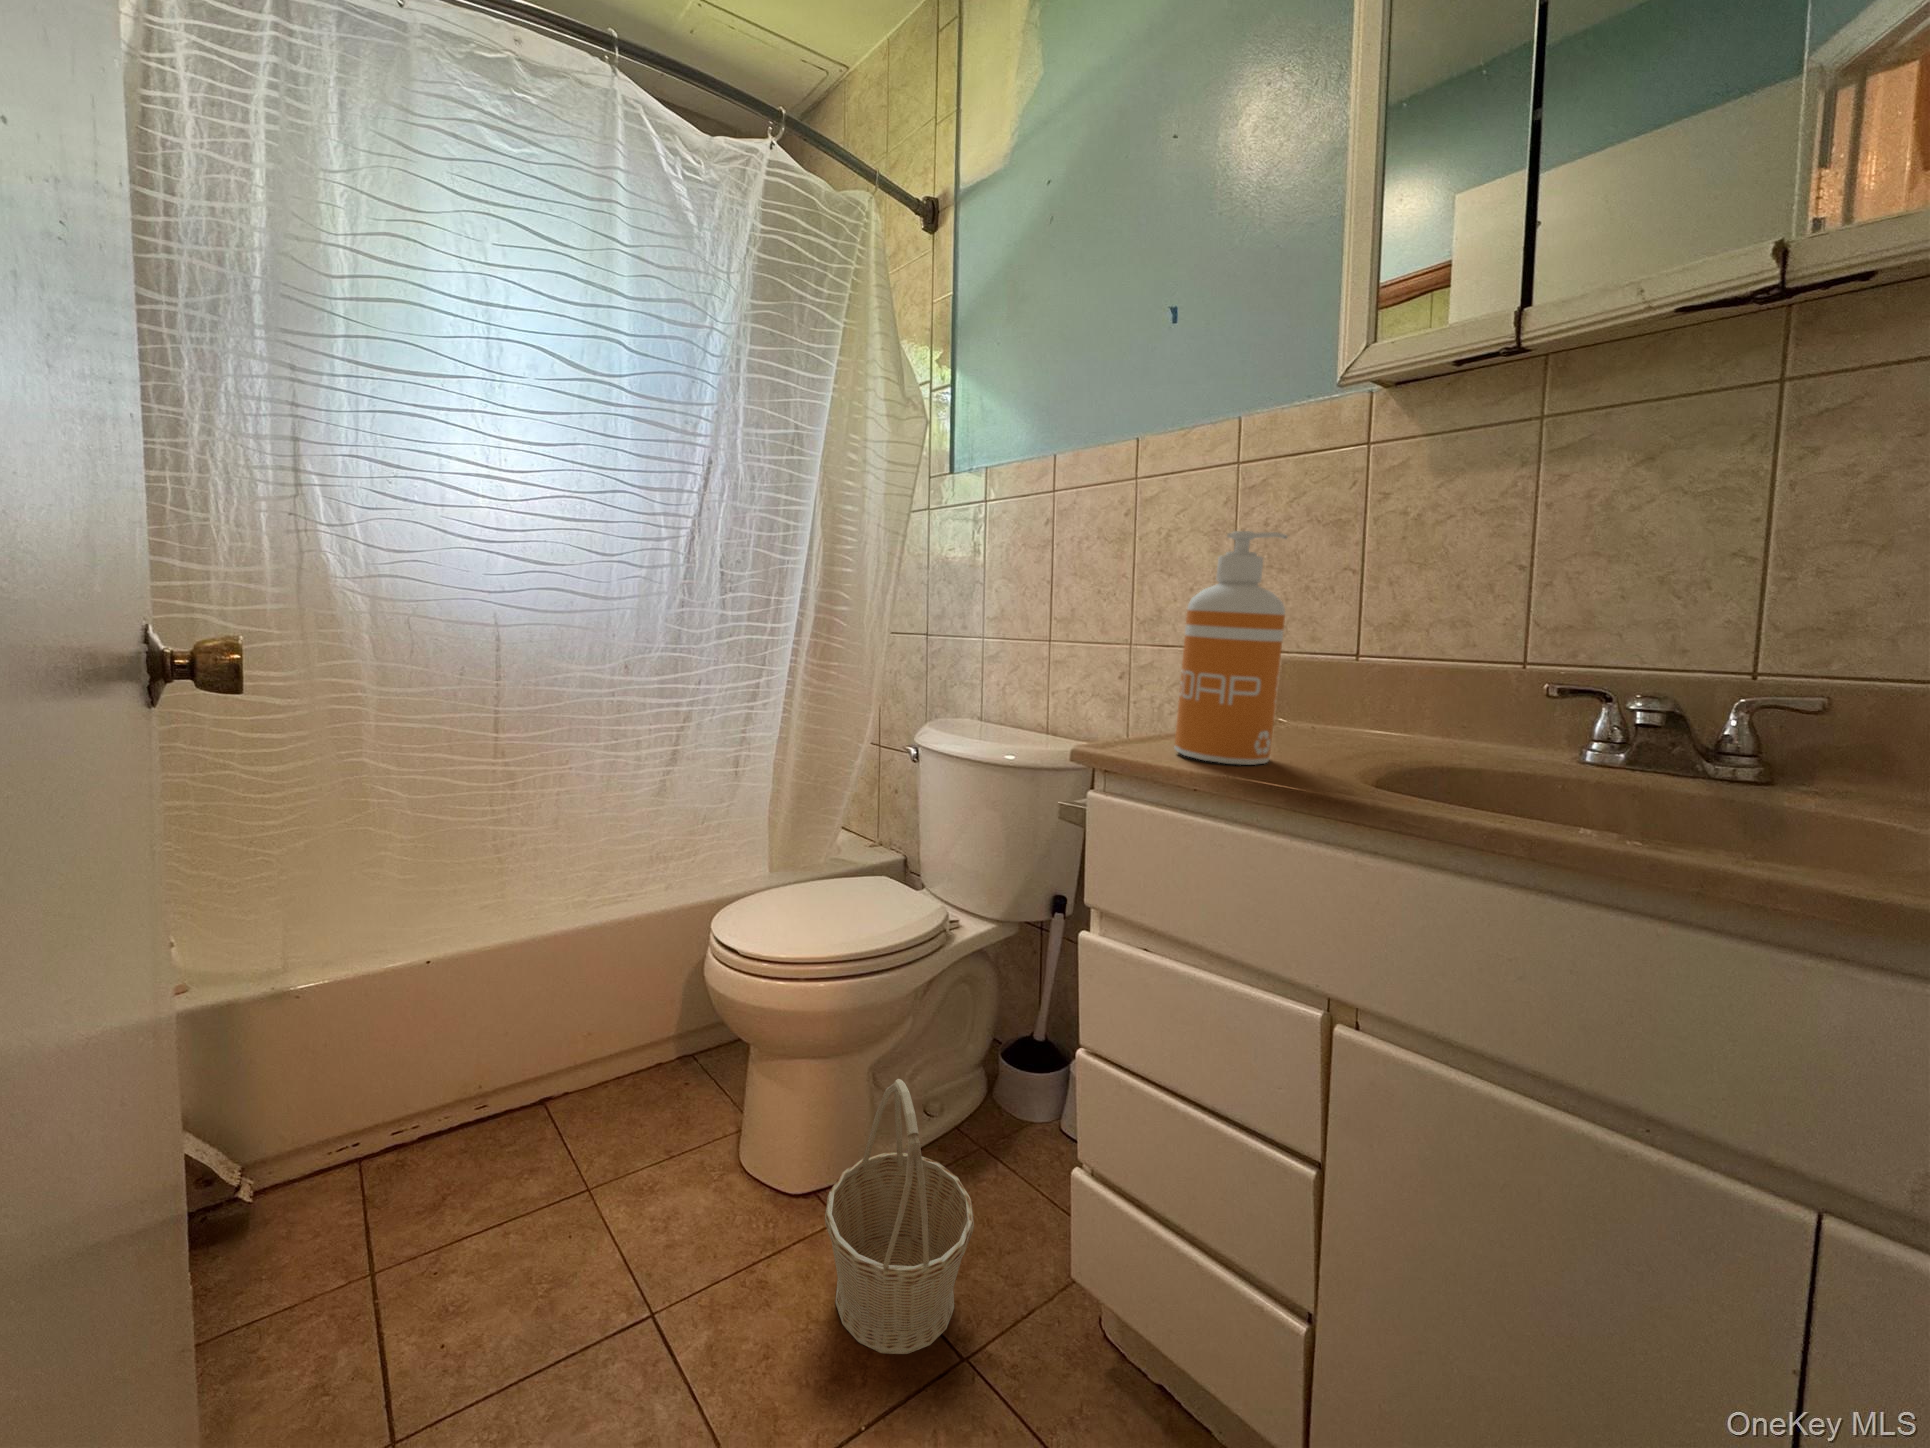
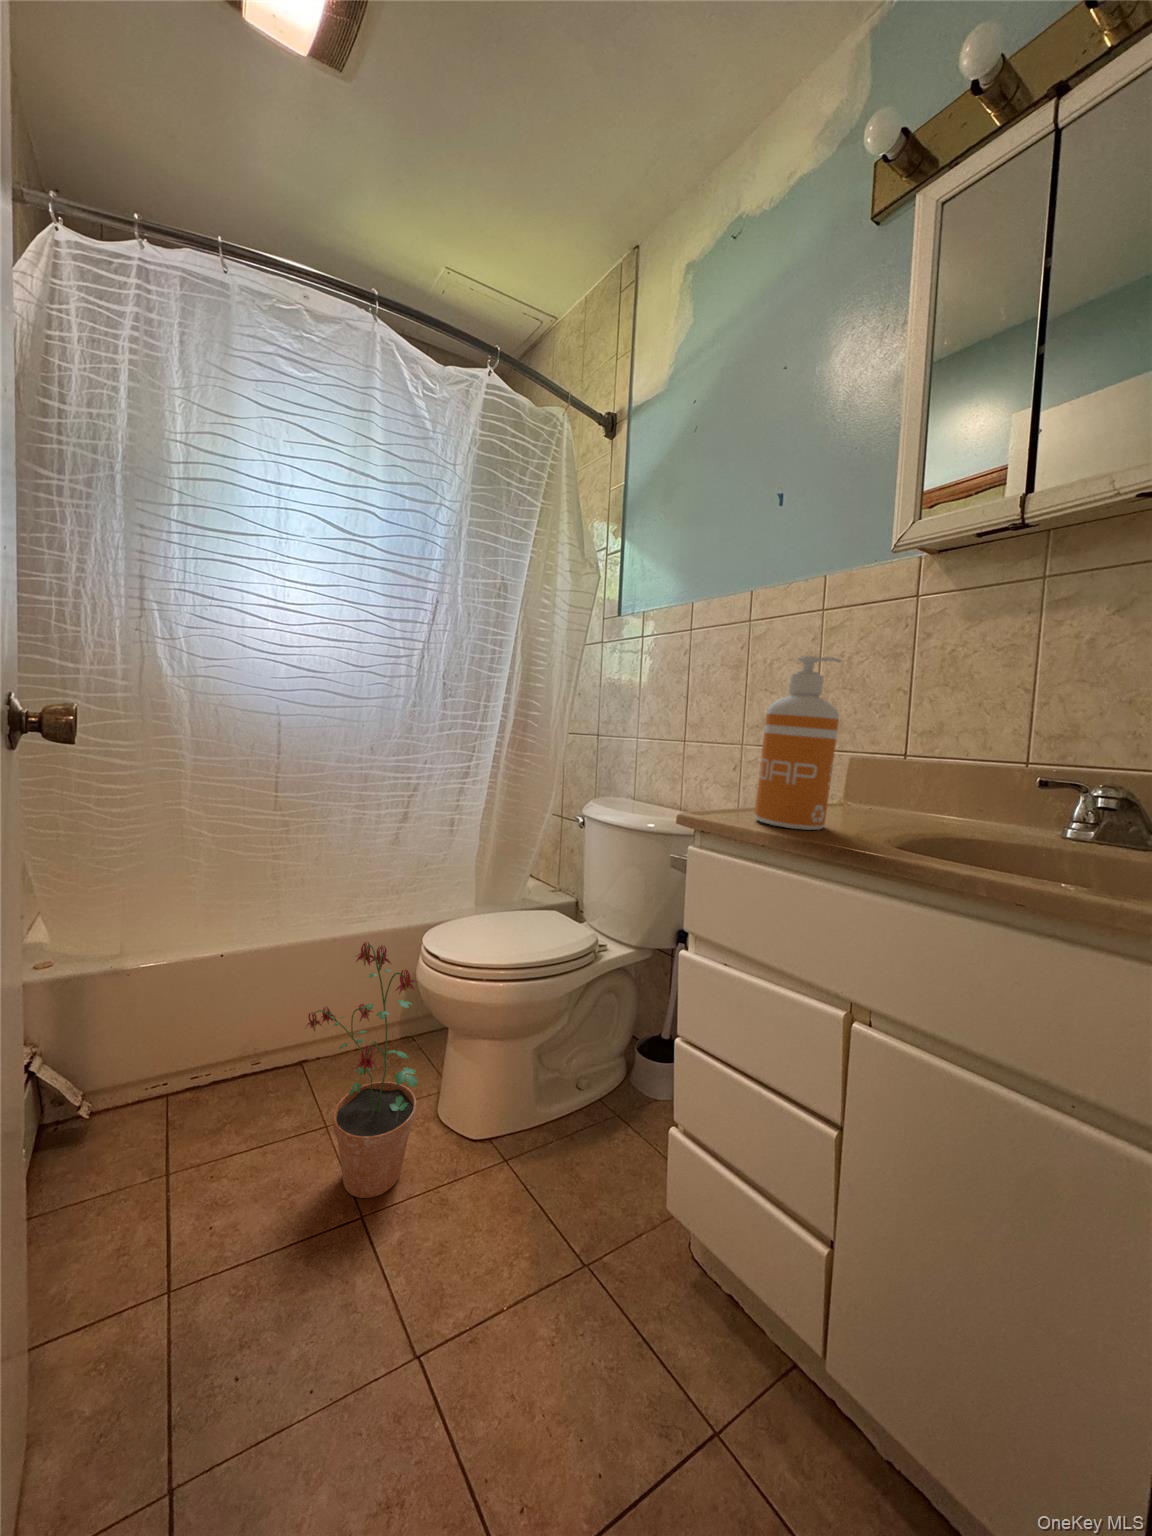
potted plant: none [557,939,730,1292] -> present [306,942,418,1198]
basket: present [825,1079,974,1354] -> none [489,1054,599,1256]

